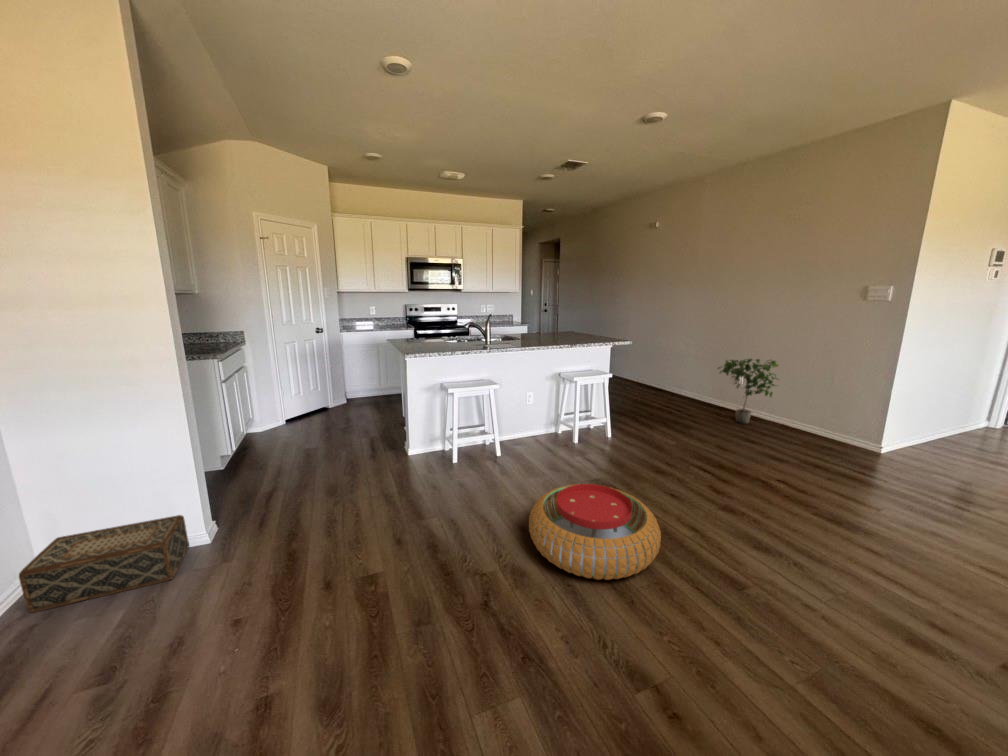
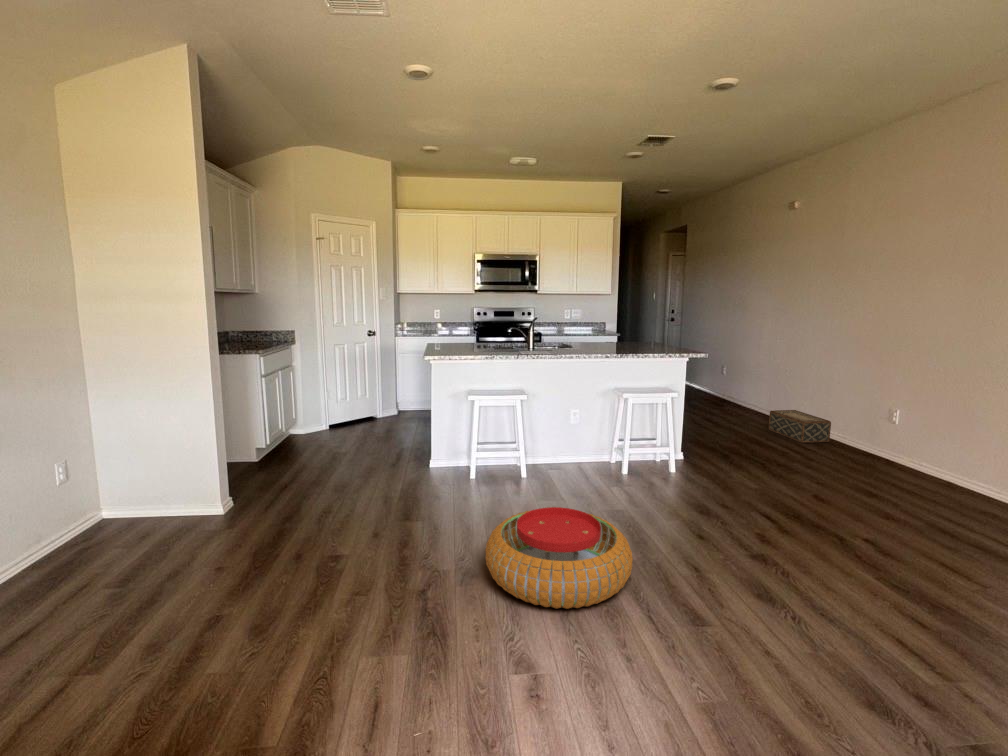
potted plant: present [718,359,778,424] -> none [850,385,947,480]
woven basket: present [19,515,189,613] -> present [769,410,831,443]

